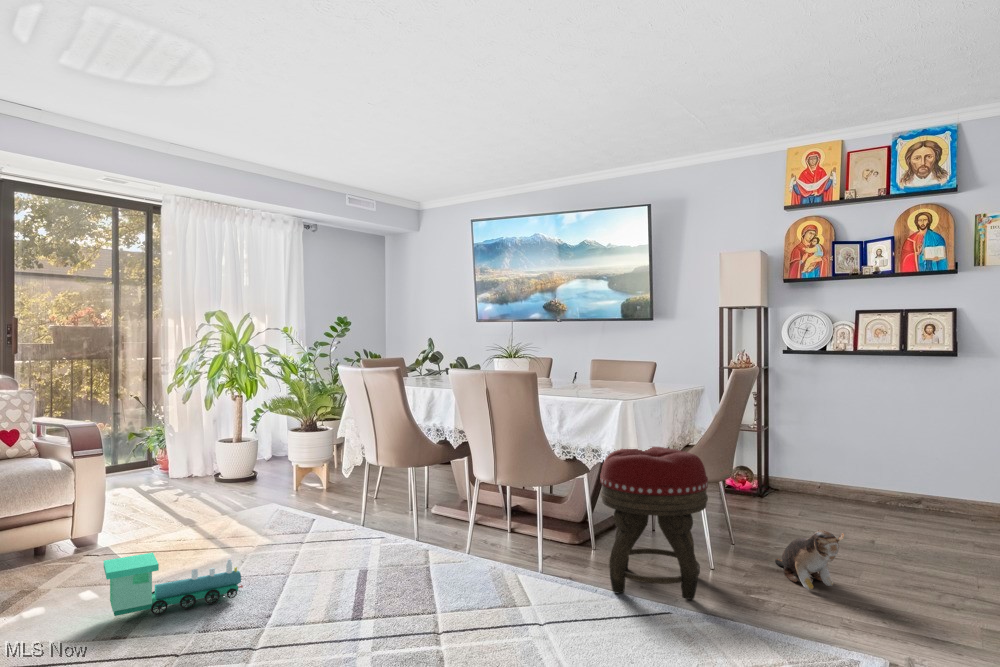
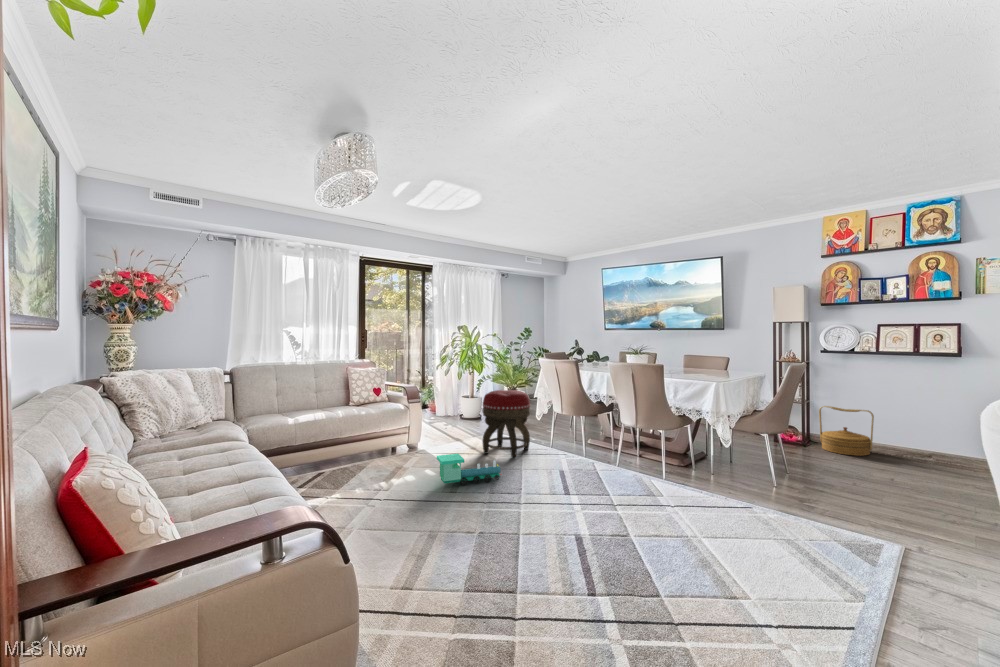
woven basket: none [779,435,851,509] -> present [819,406,874,456]
footstool: present [600,447,708,600] -> present [482,390,530,457]
plush toy: present [775,530,844,590] -> none [819,466,870,503]

